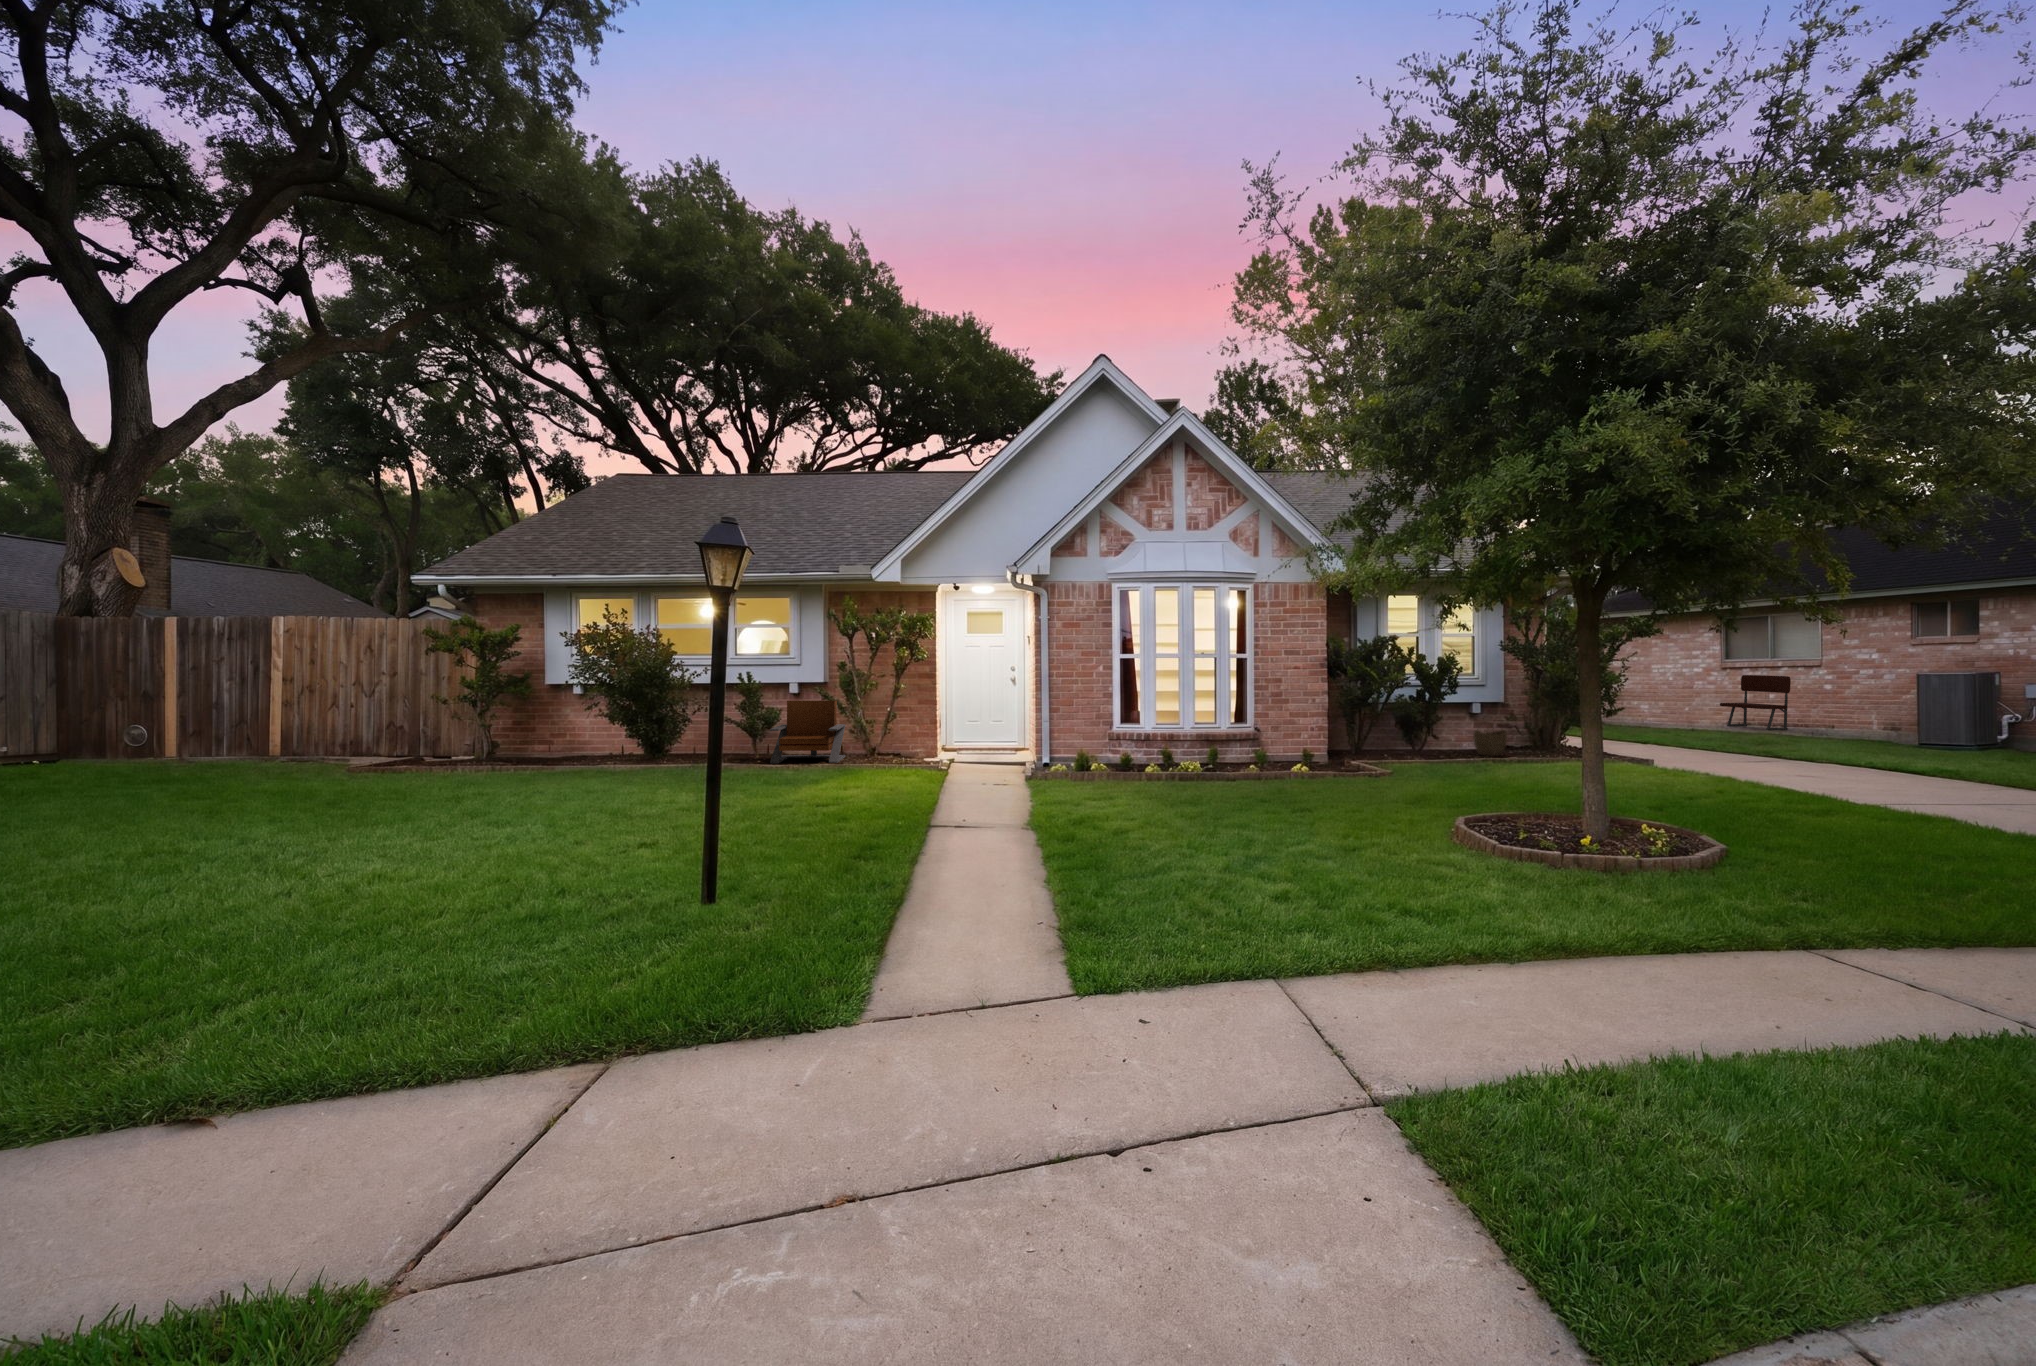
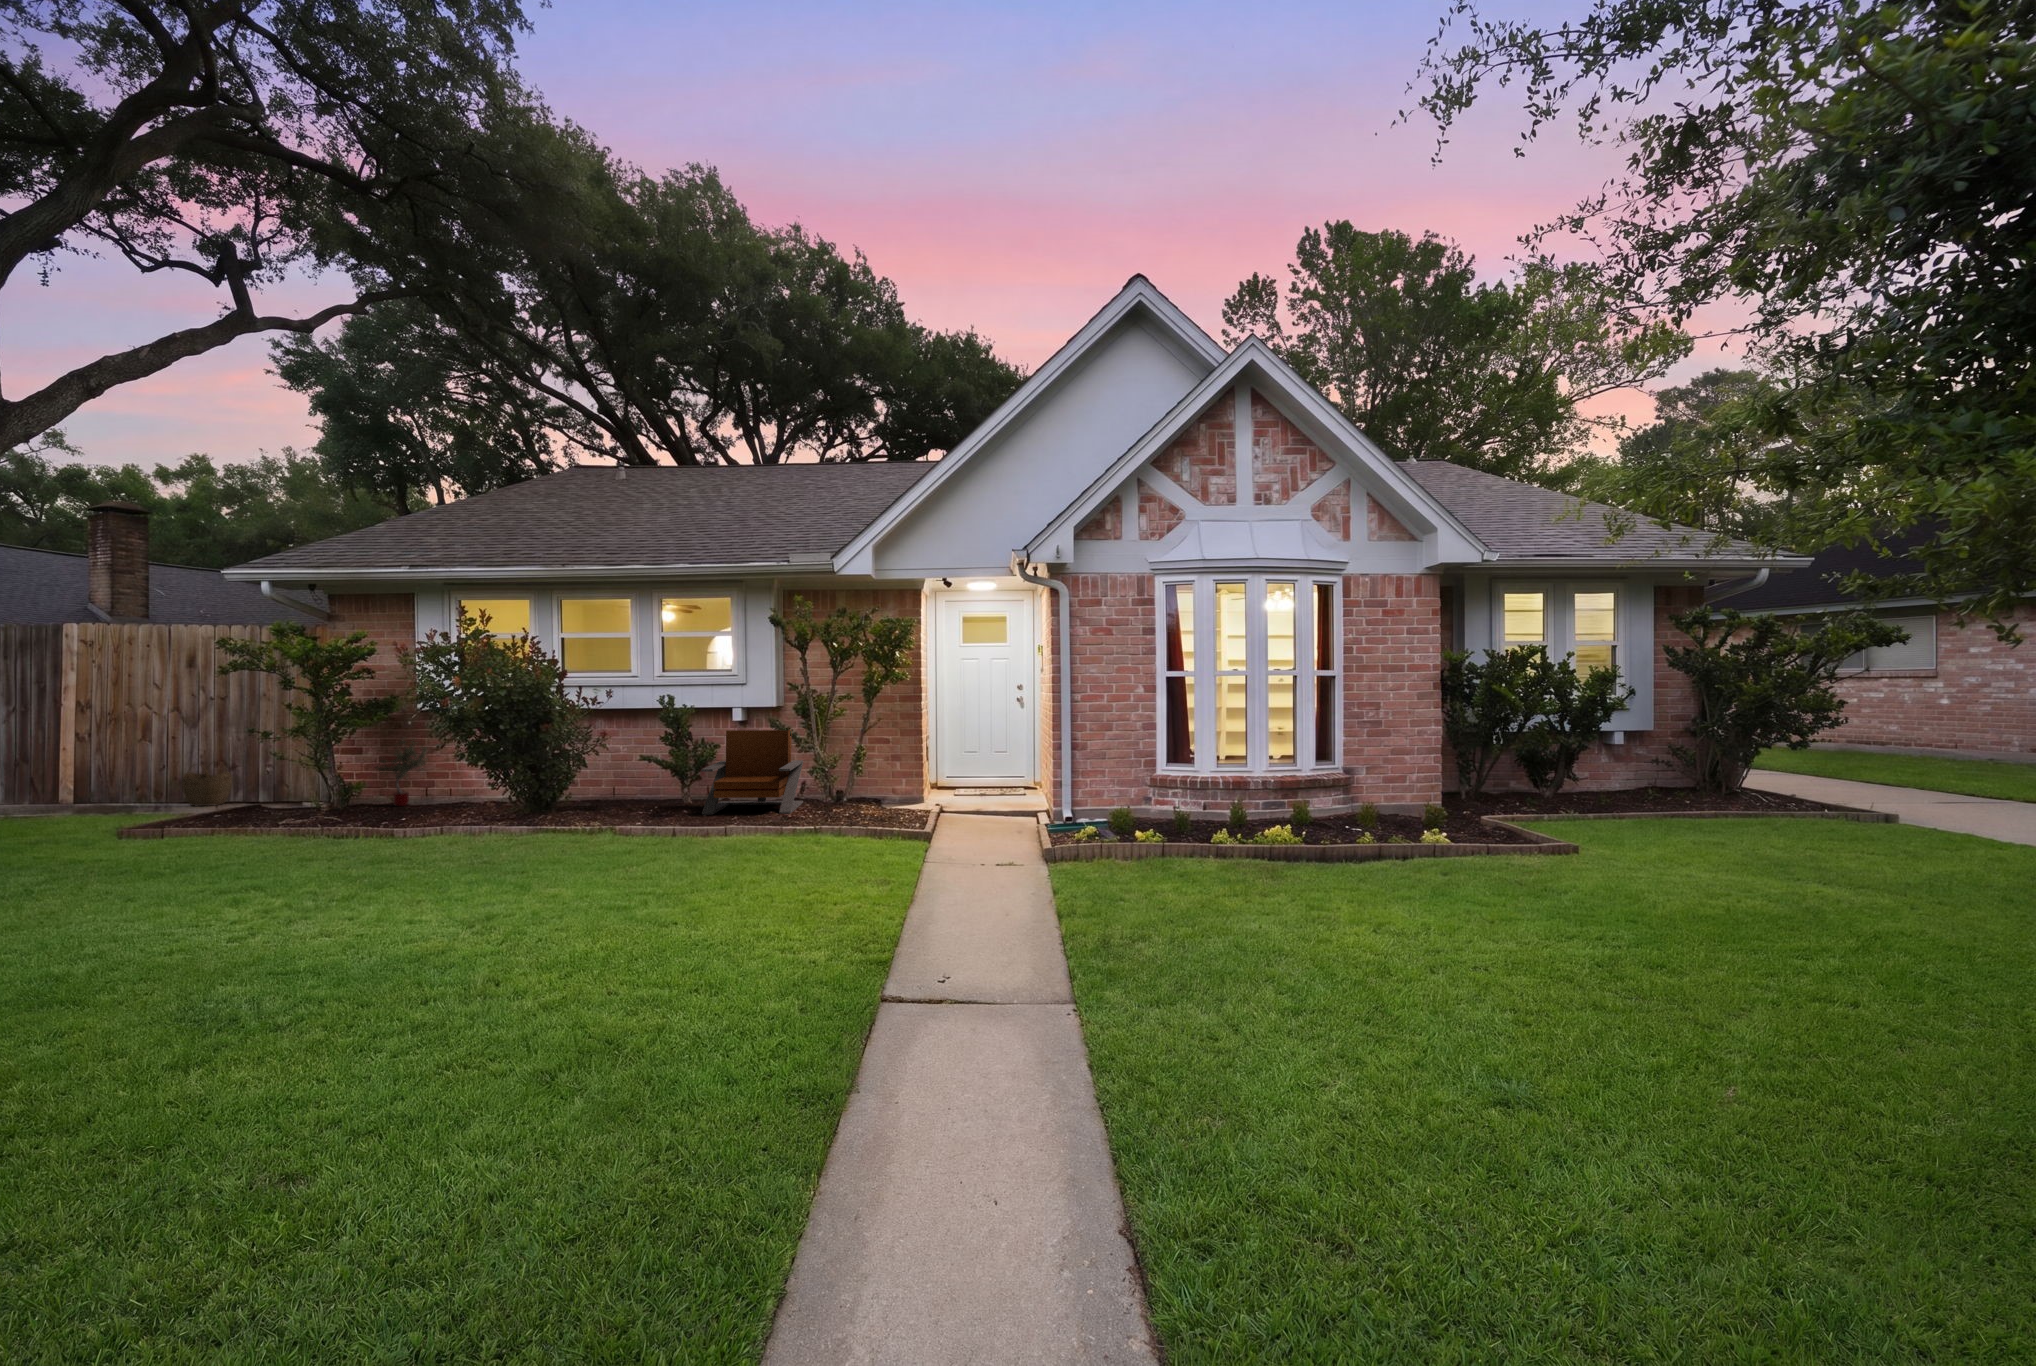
bench: present [1720,675,1791,730] -> none [1895,689,1989,758]
potted tree: none [516,705,559,759] -> present [375,739,428,806]
woven basket: present [1473,723,1507,756] -> present [182,766,232,806]

